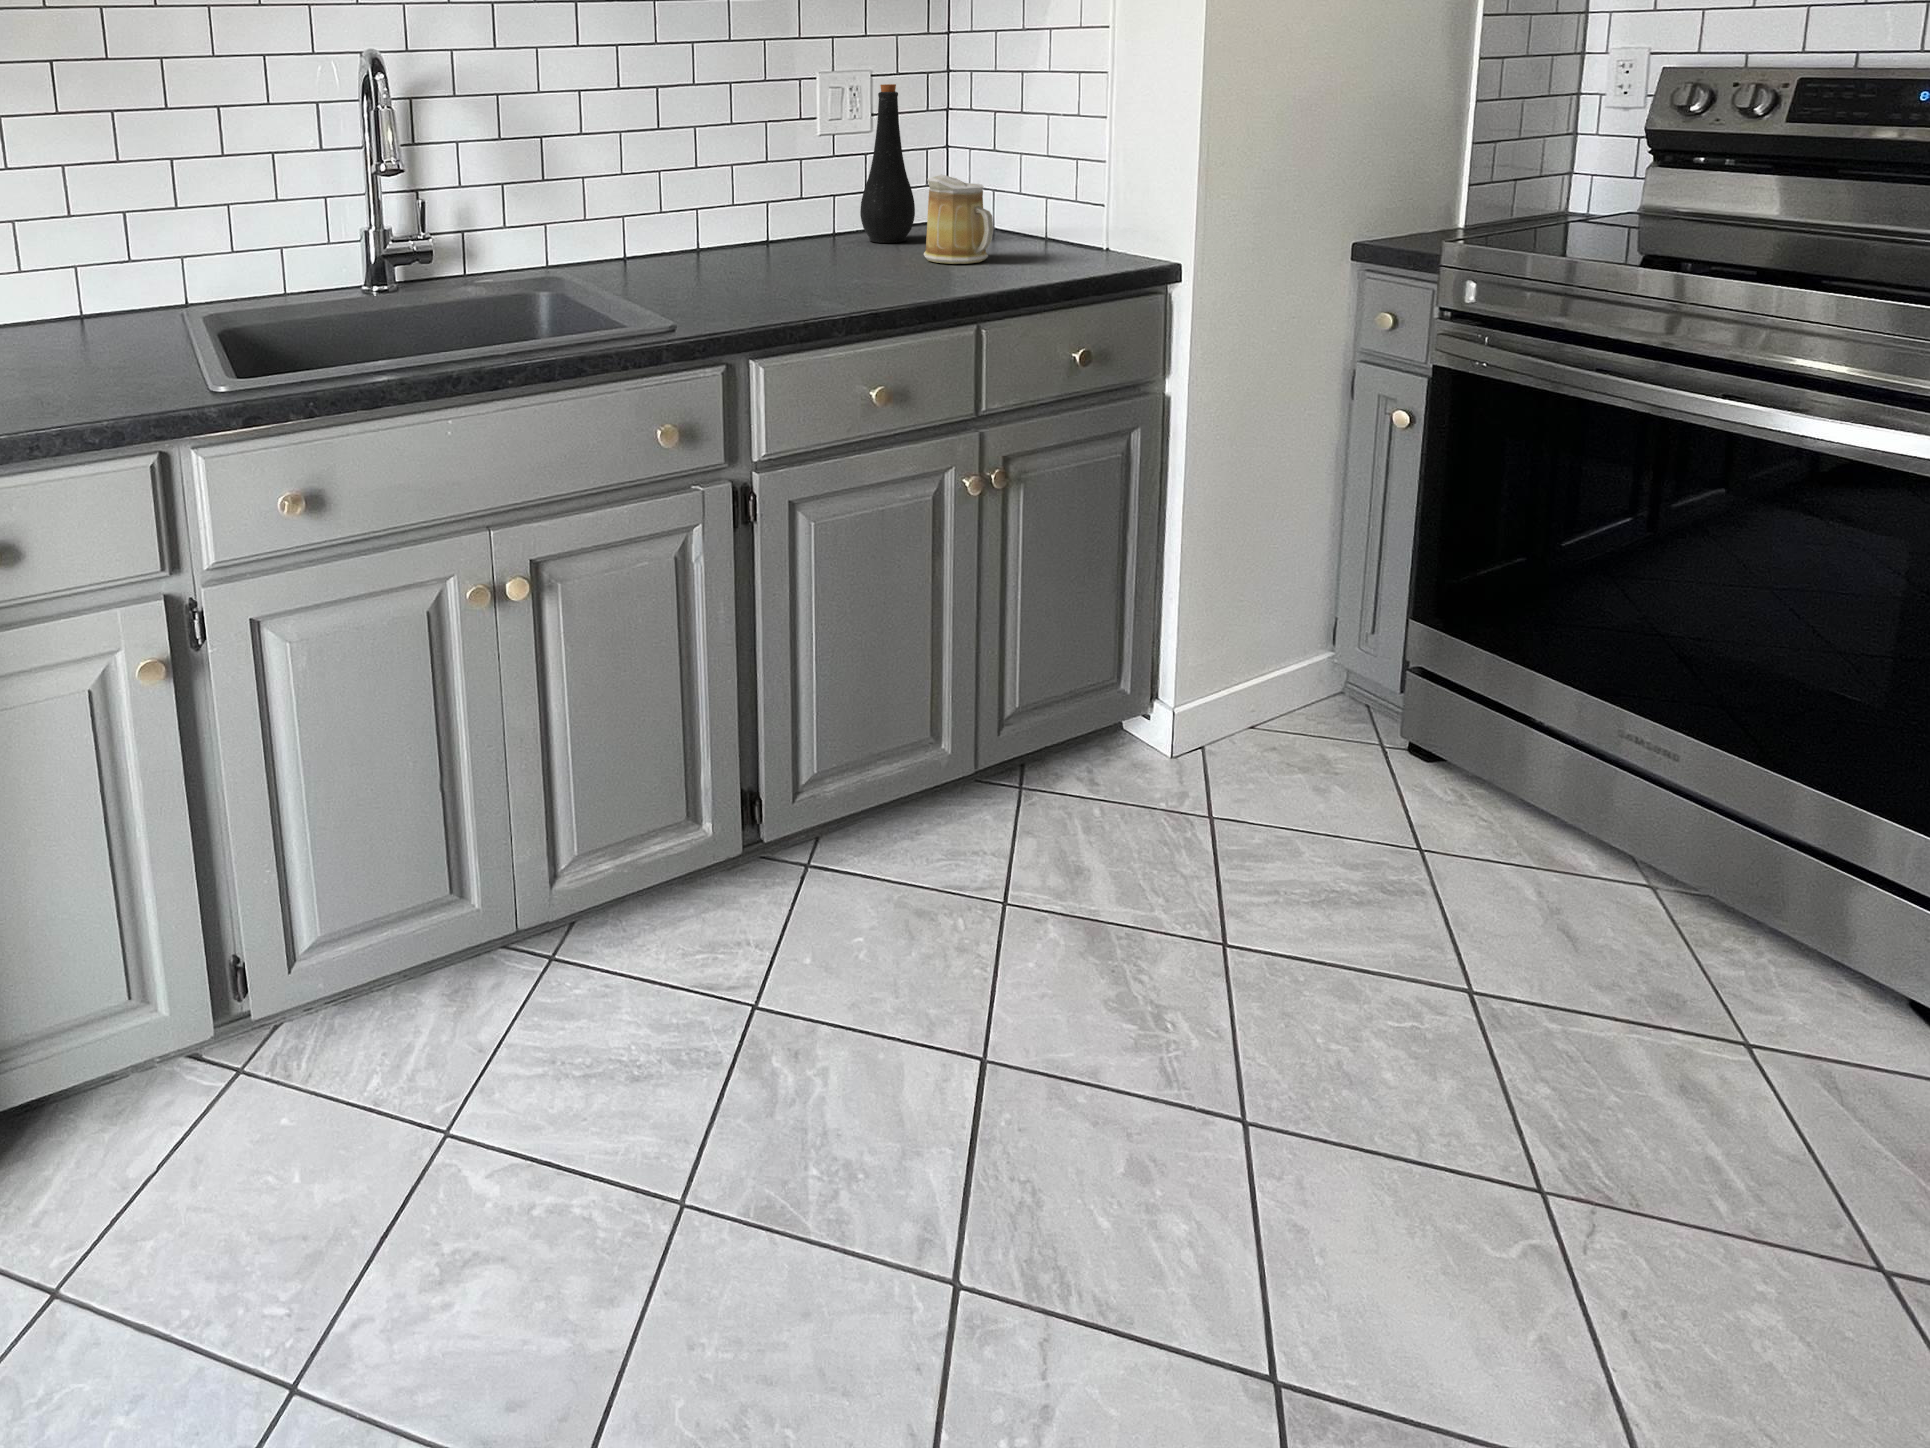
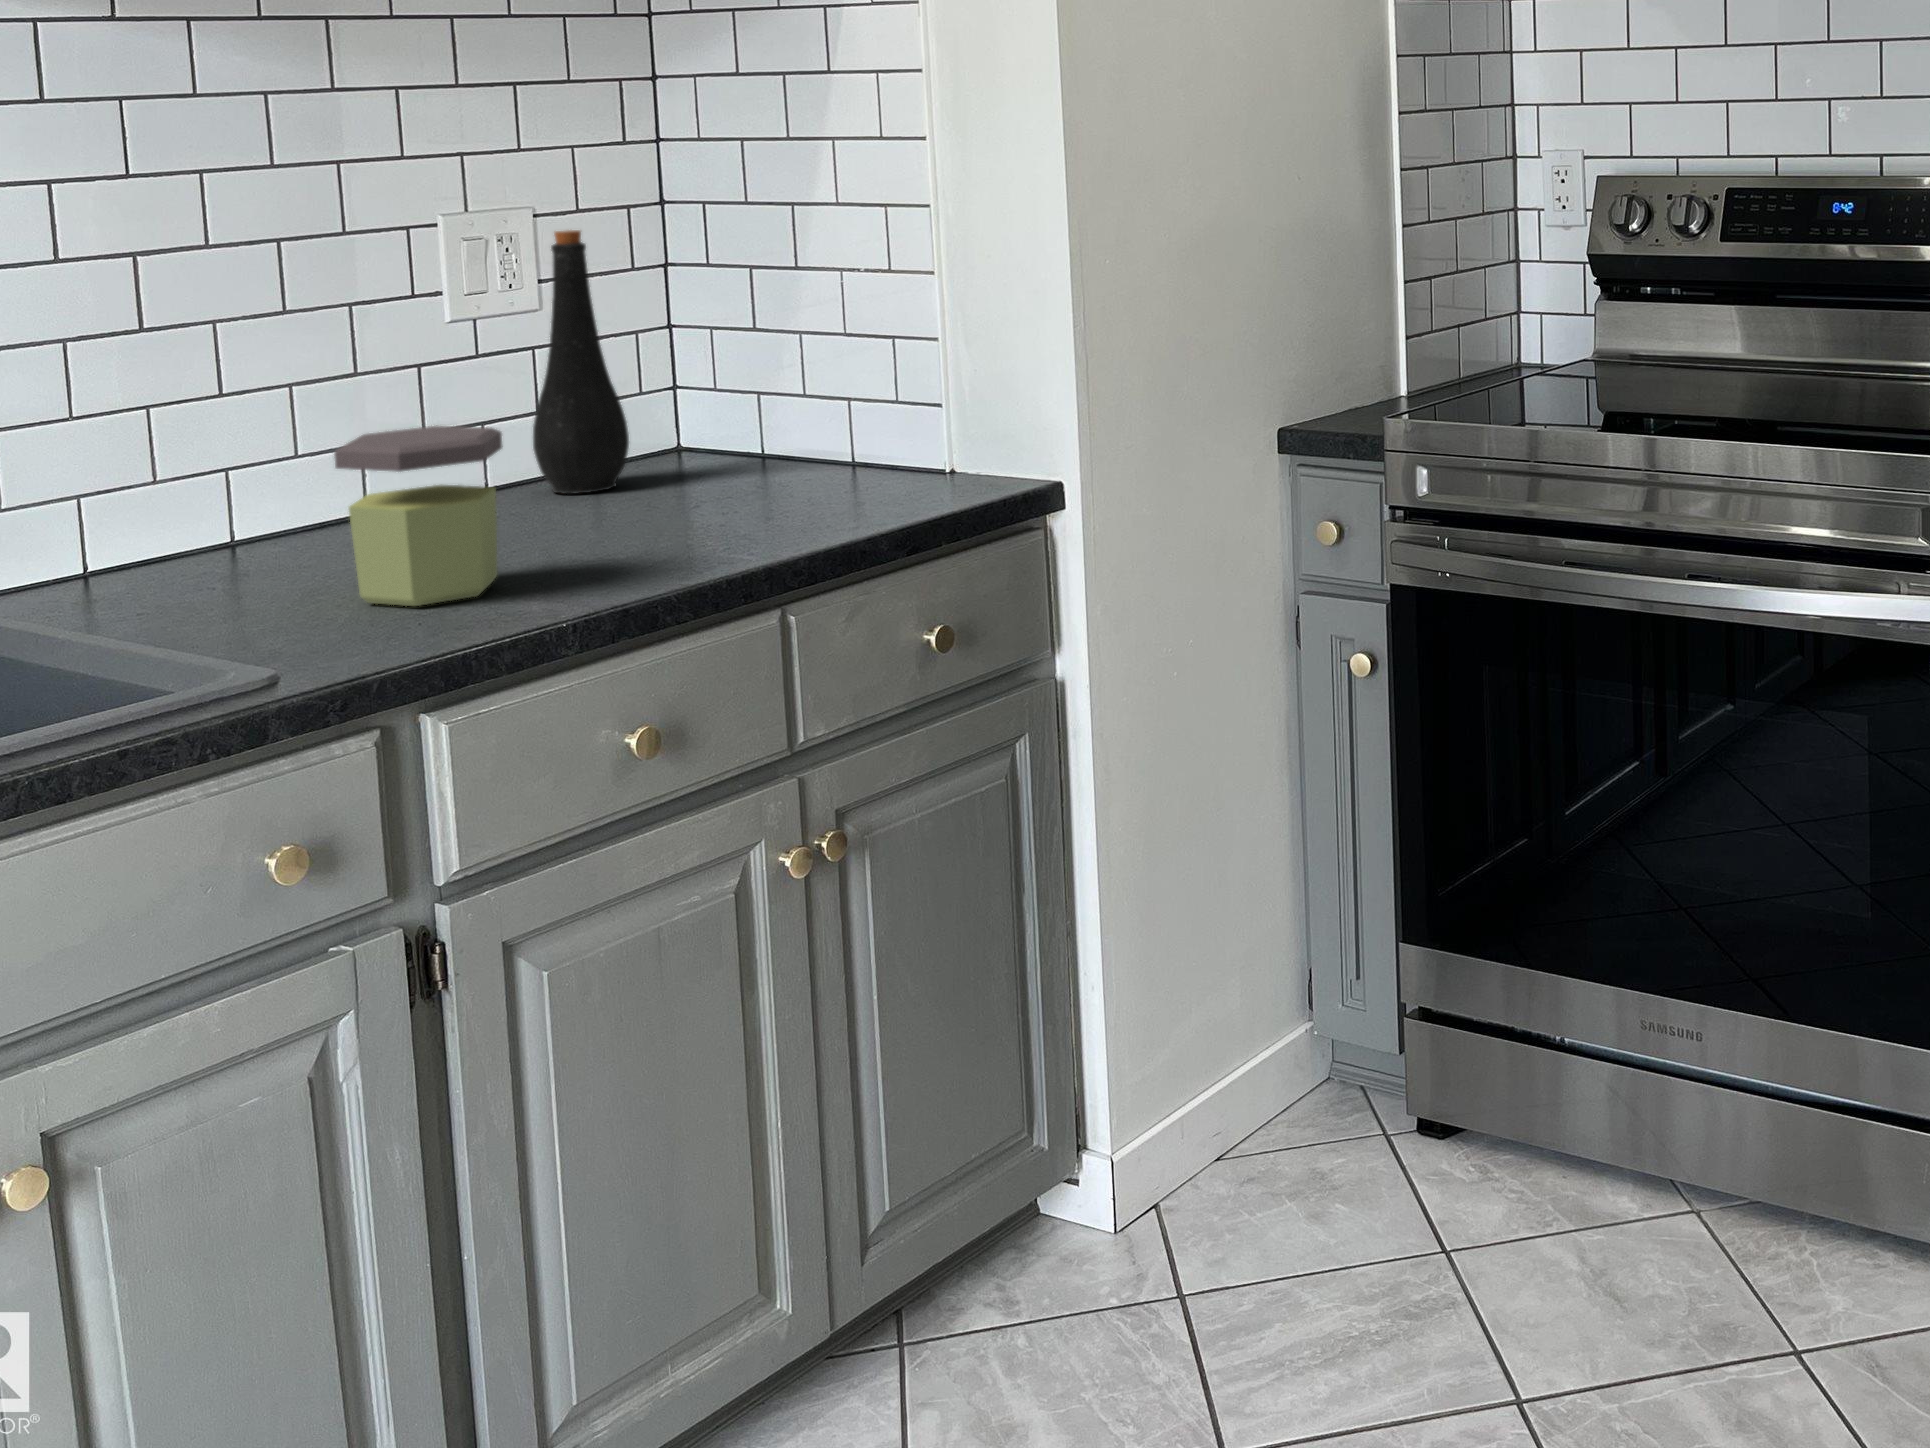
mug: present [924,175,993,264] -> none [660,375,776,517]
jar: none [725,192,819,297] -> present [334,426,503,606]

